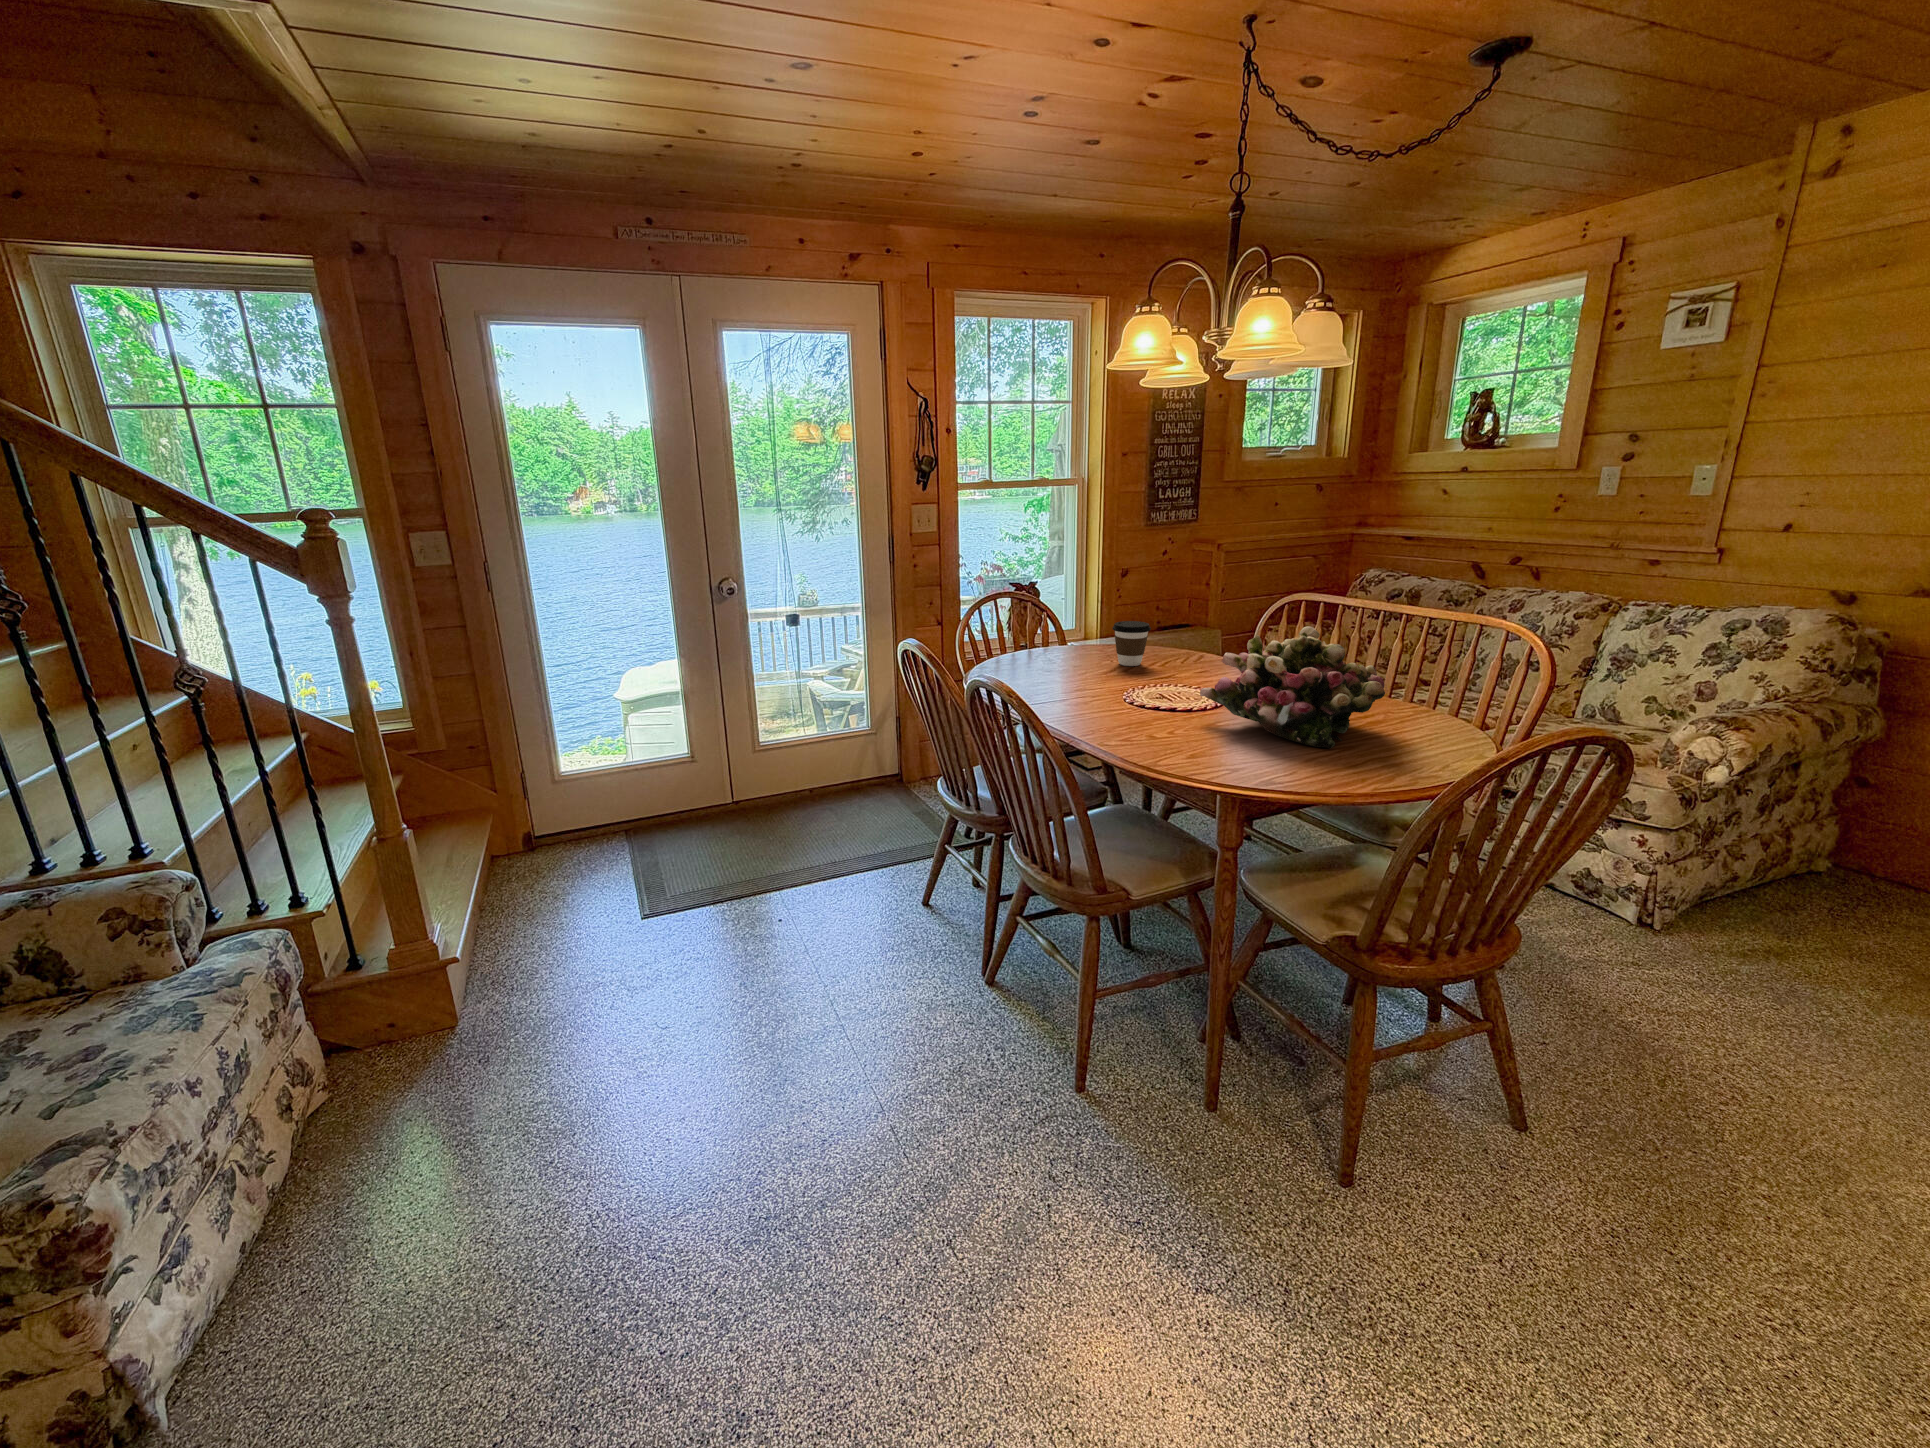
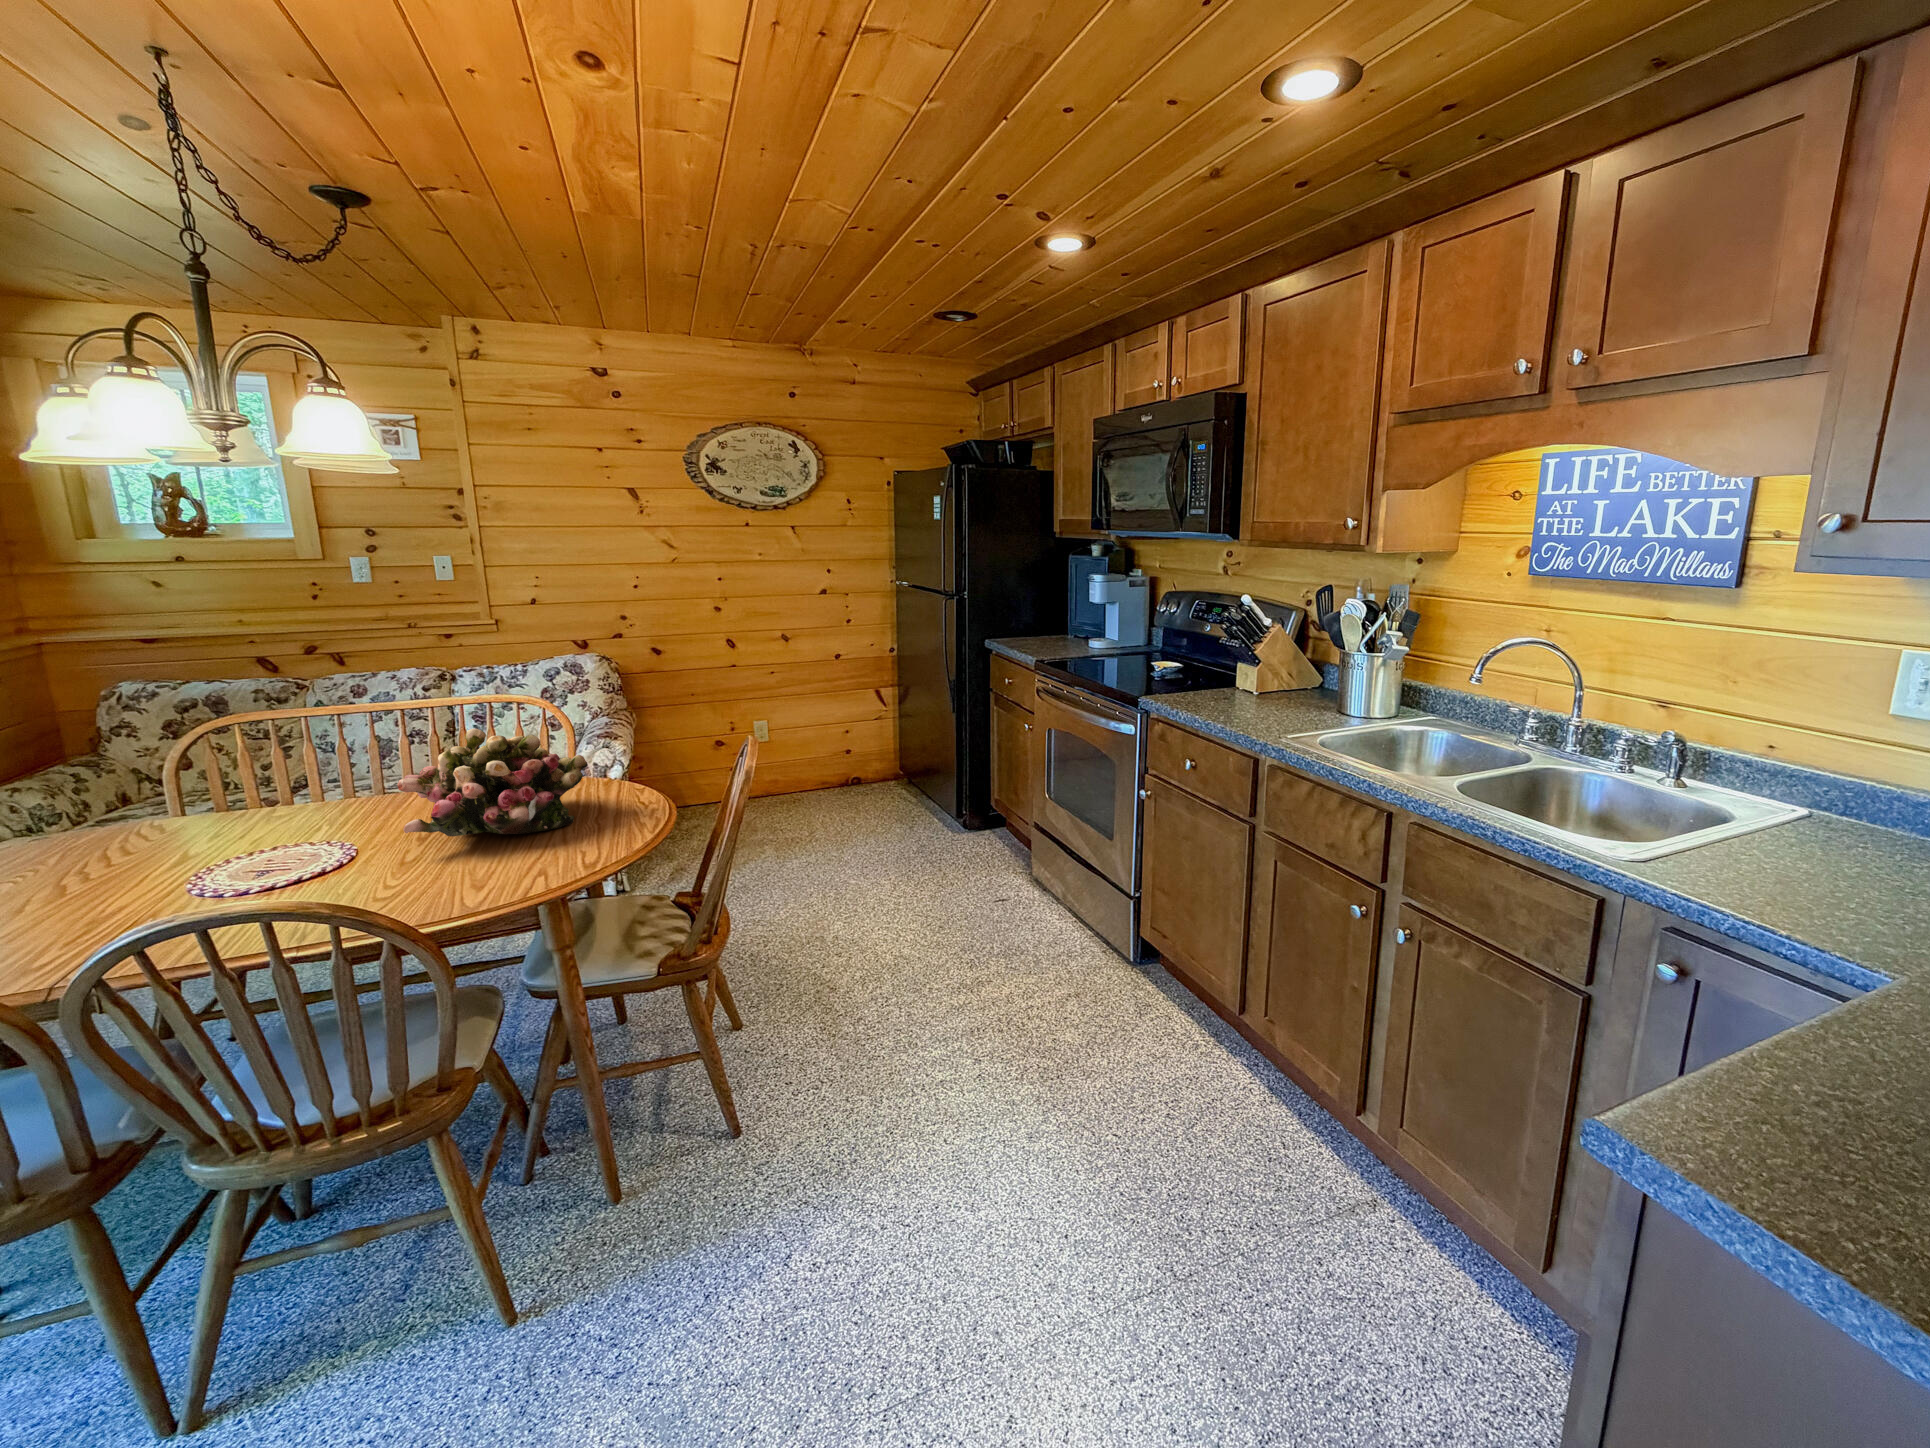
coffee cup: present [1113,621,1151,666] -> none [62,799,144,871]

